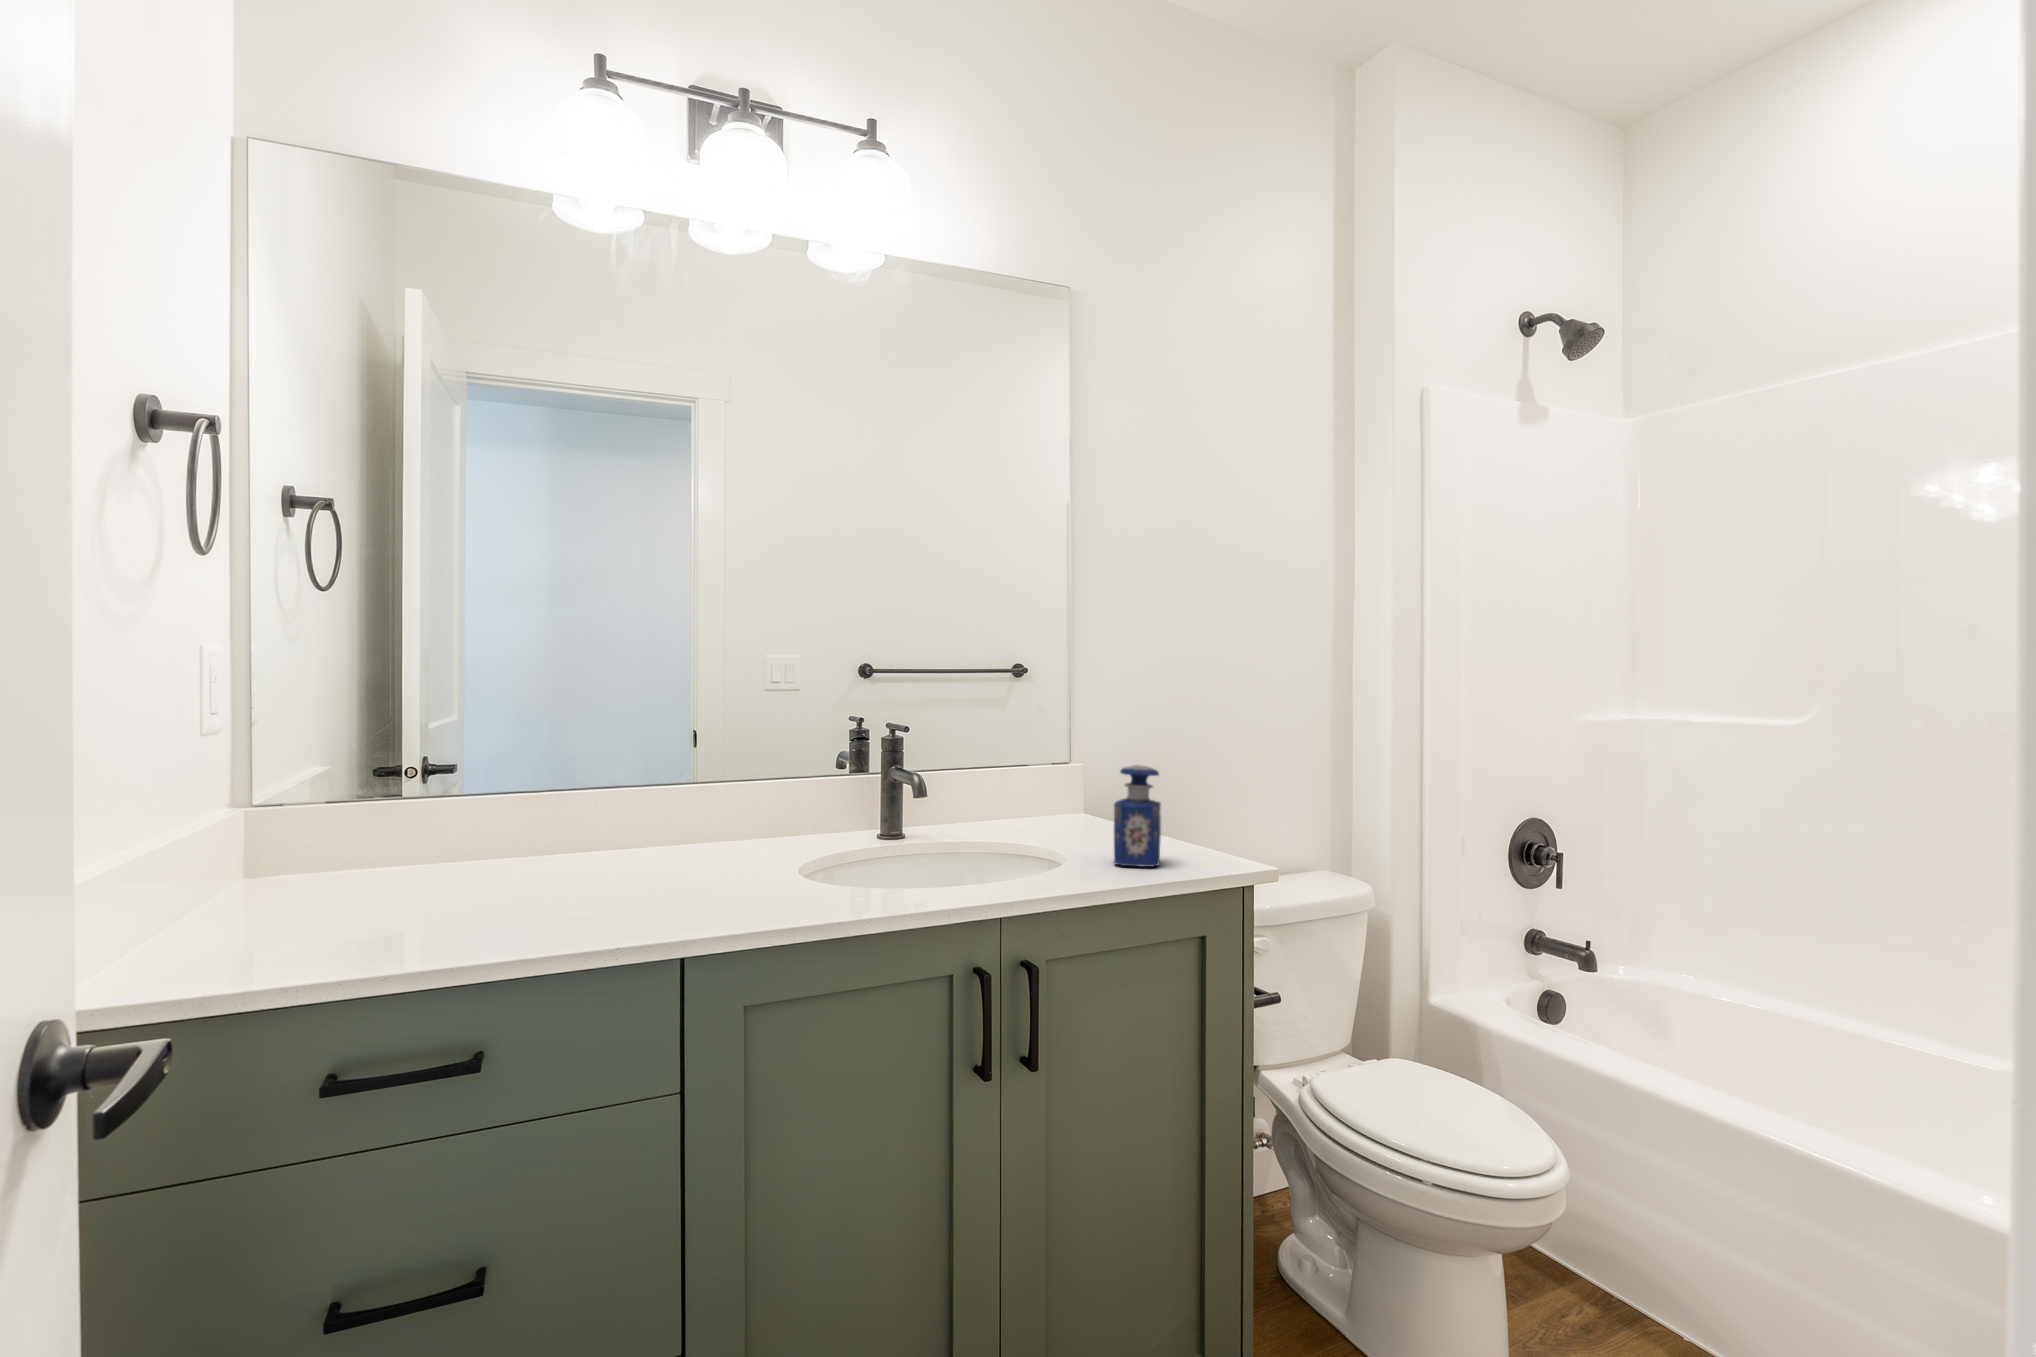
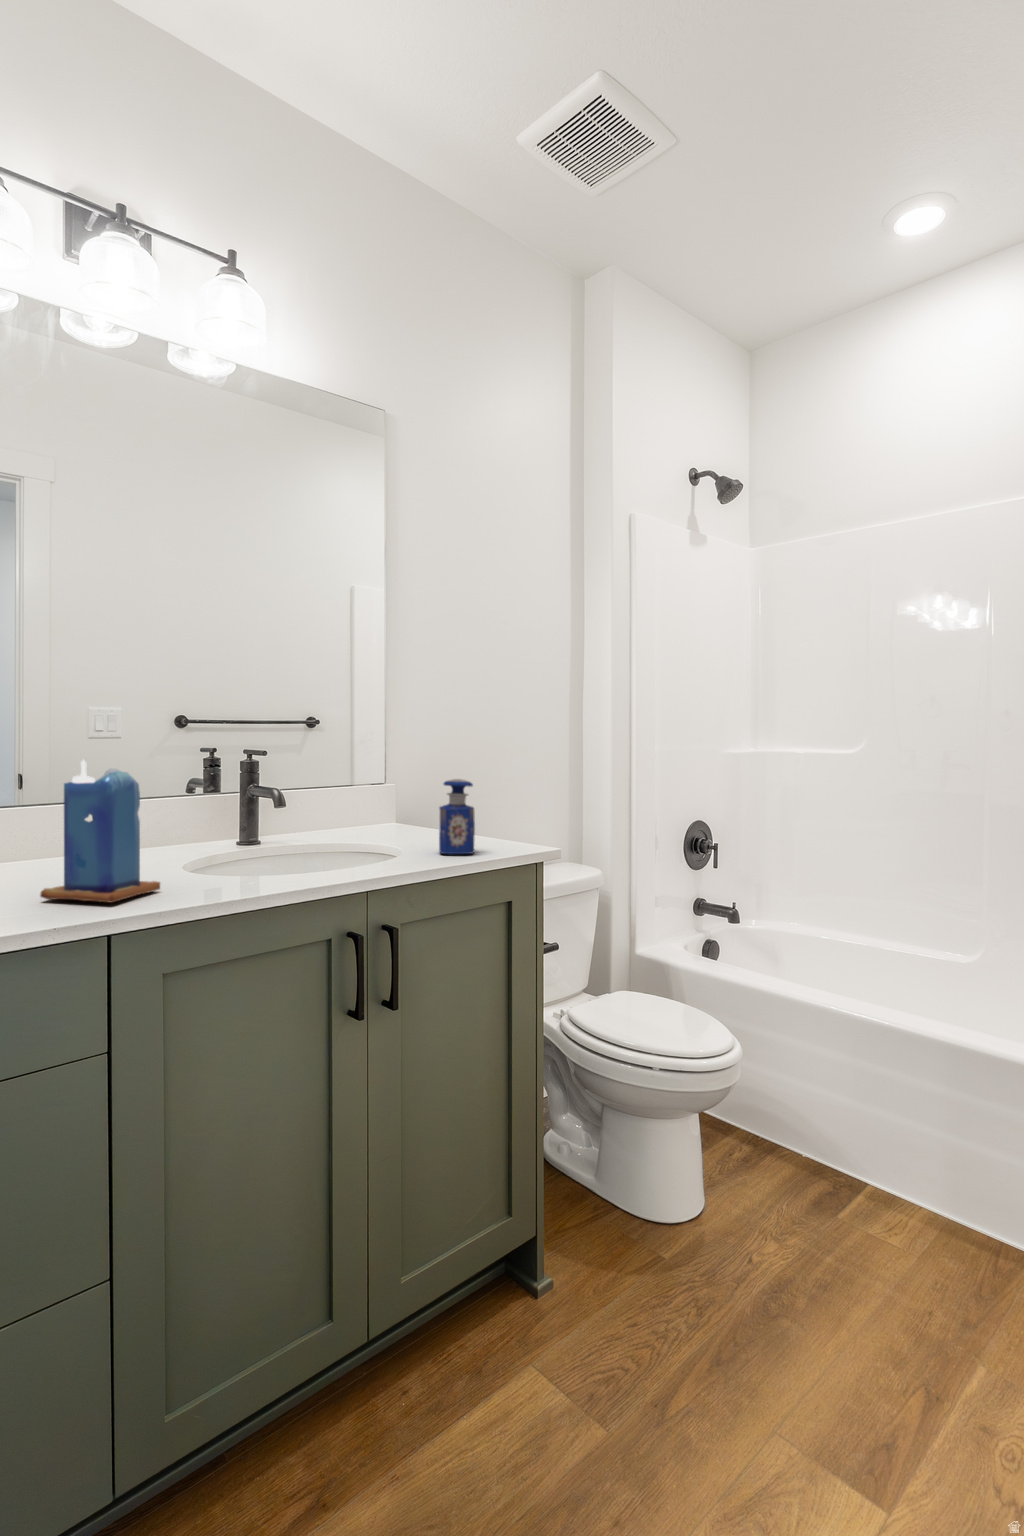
candle: none [617,749,750,922] -> present [40,760,160,903]

